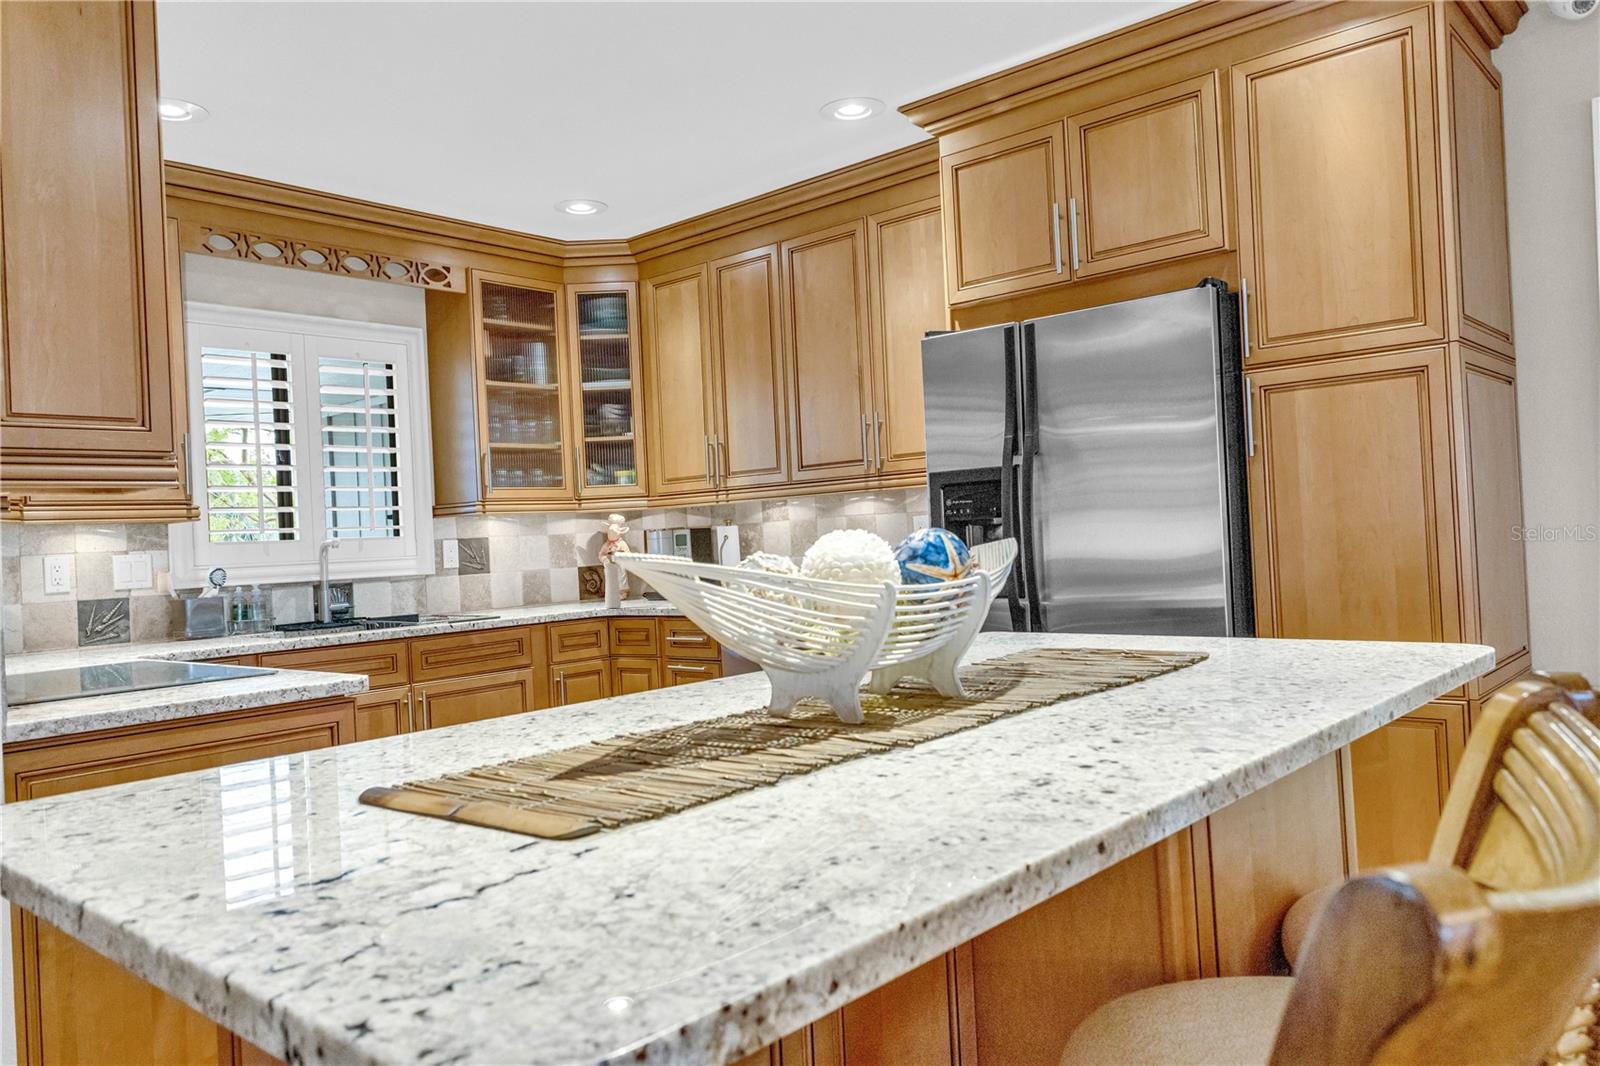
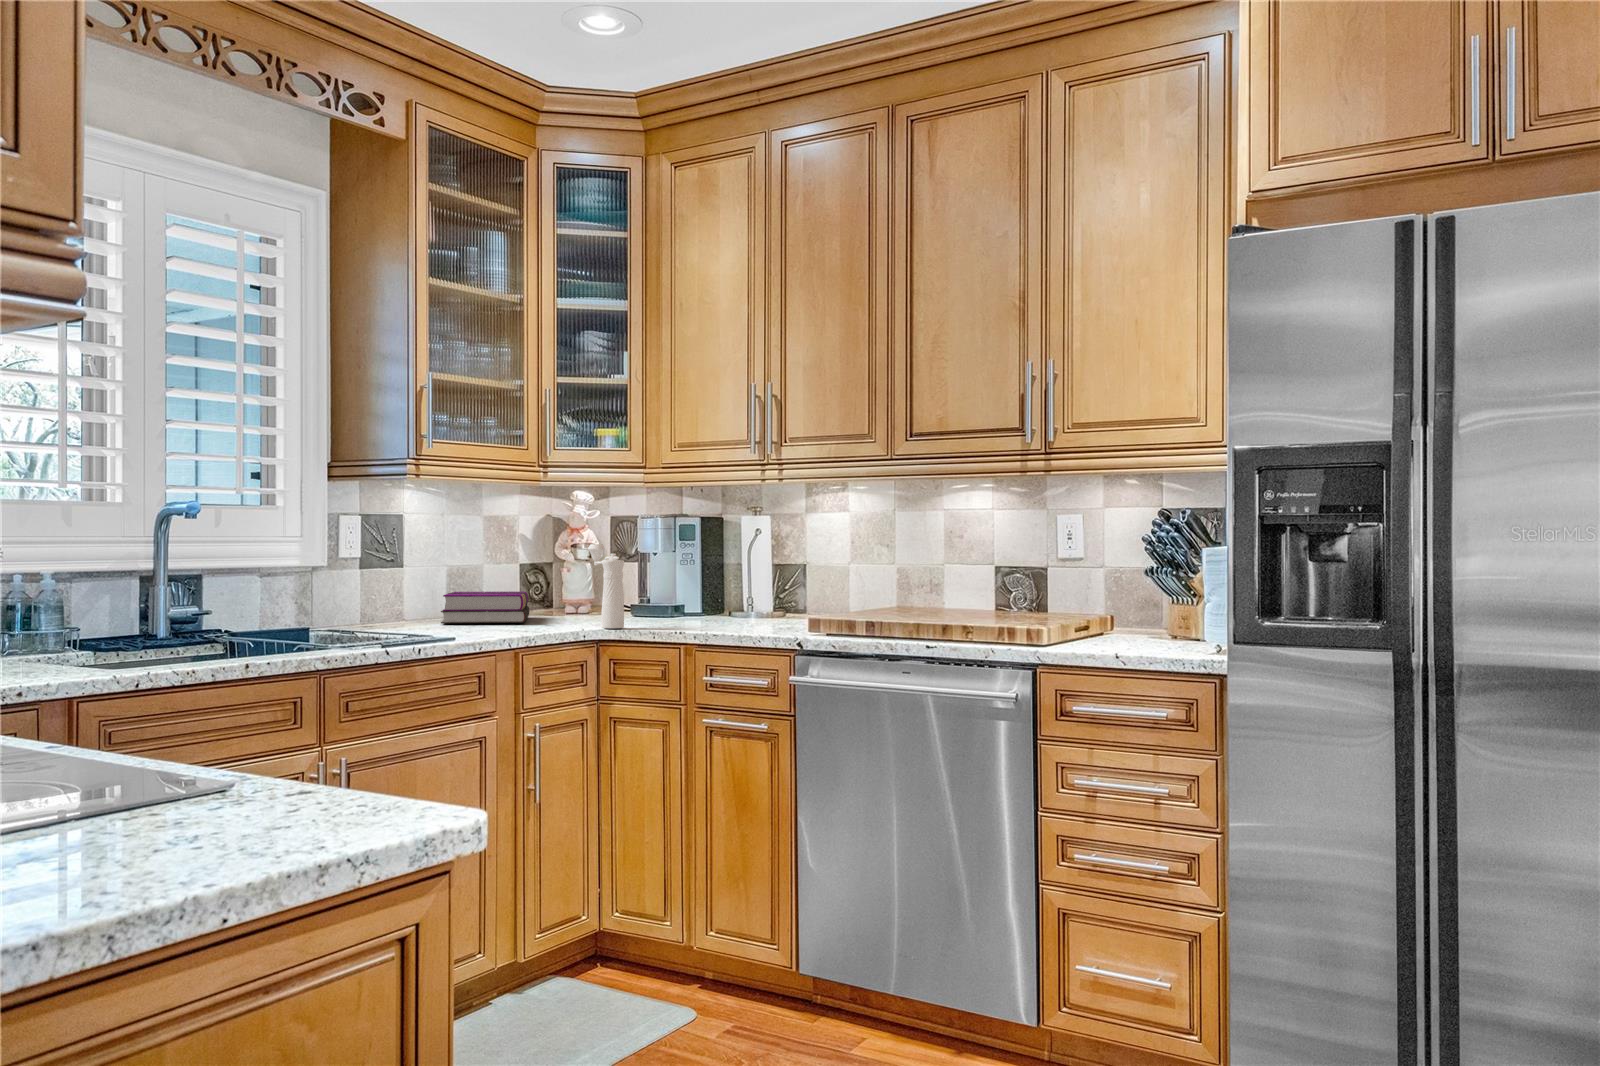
hardback book: none [506,587,574,610] -> present [441,591,530,623]

